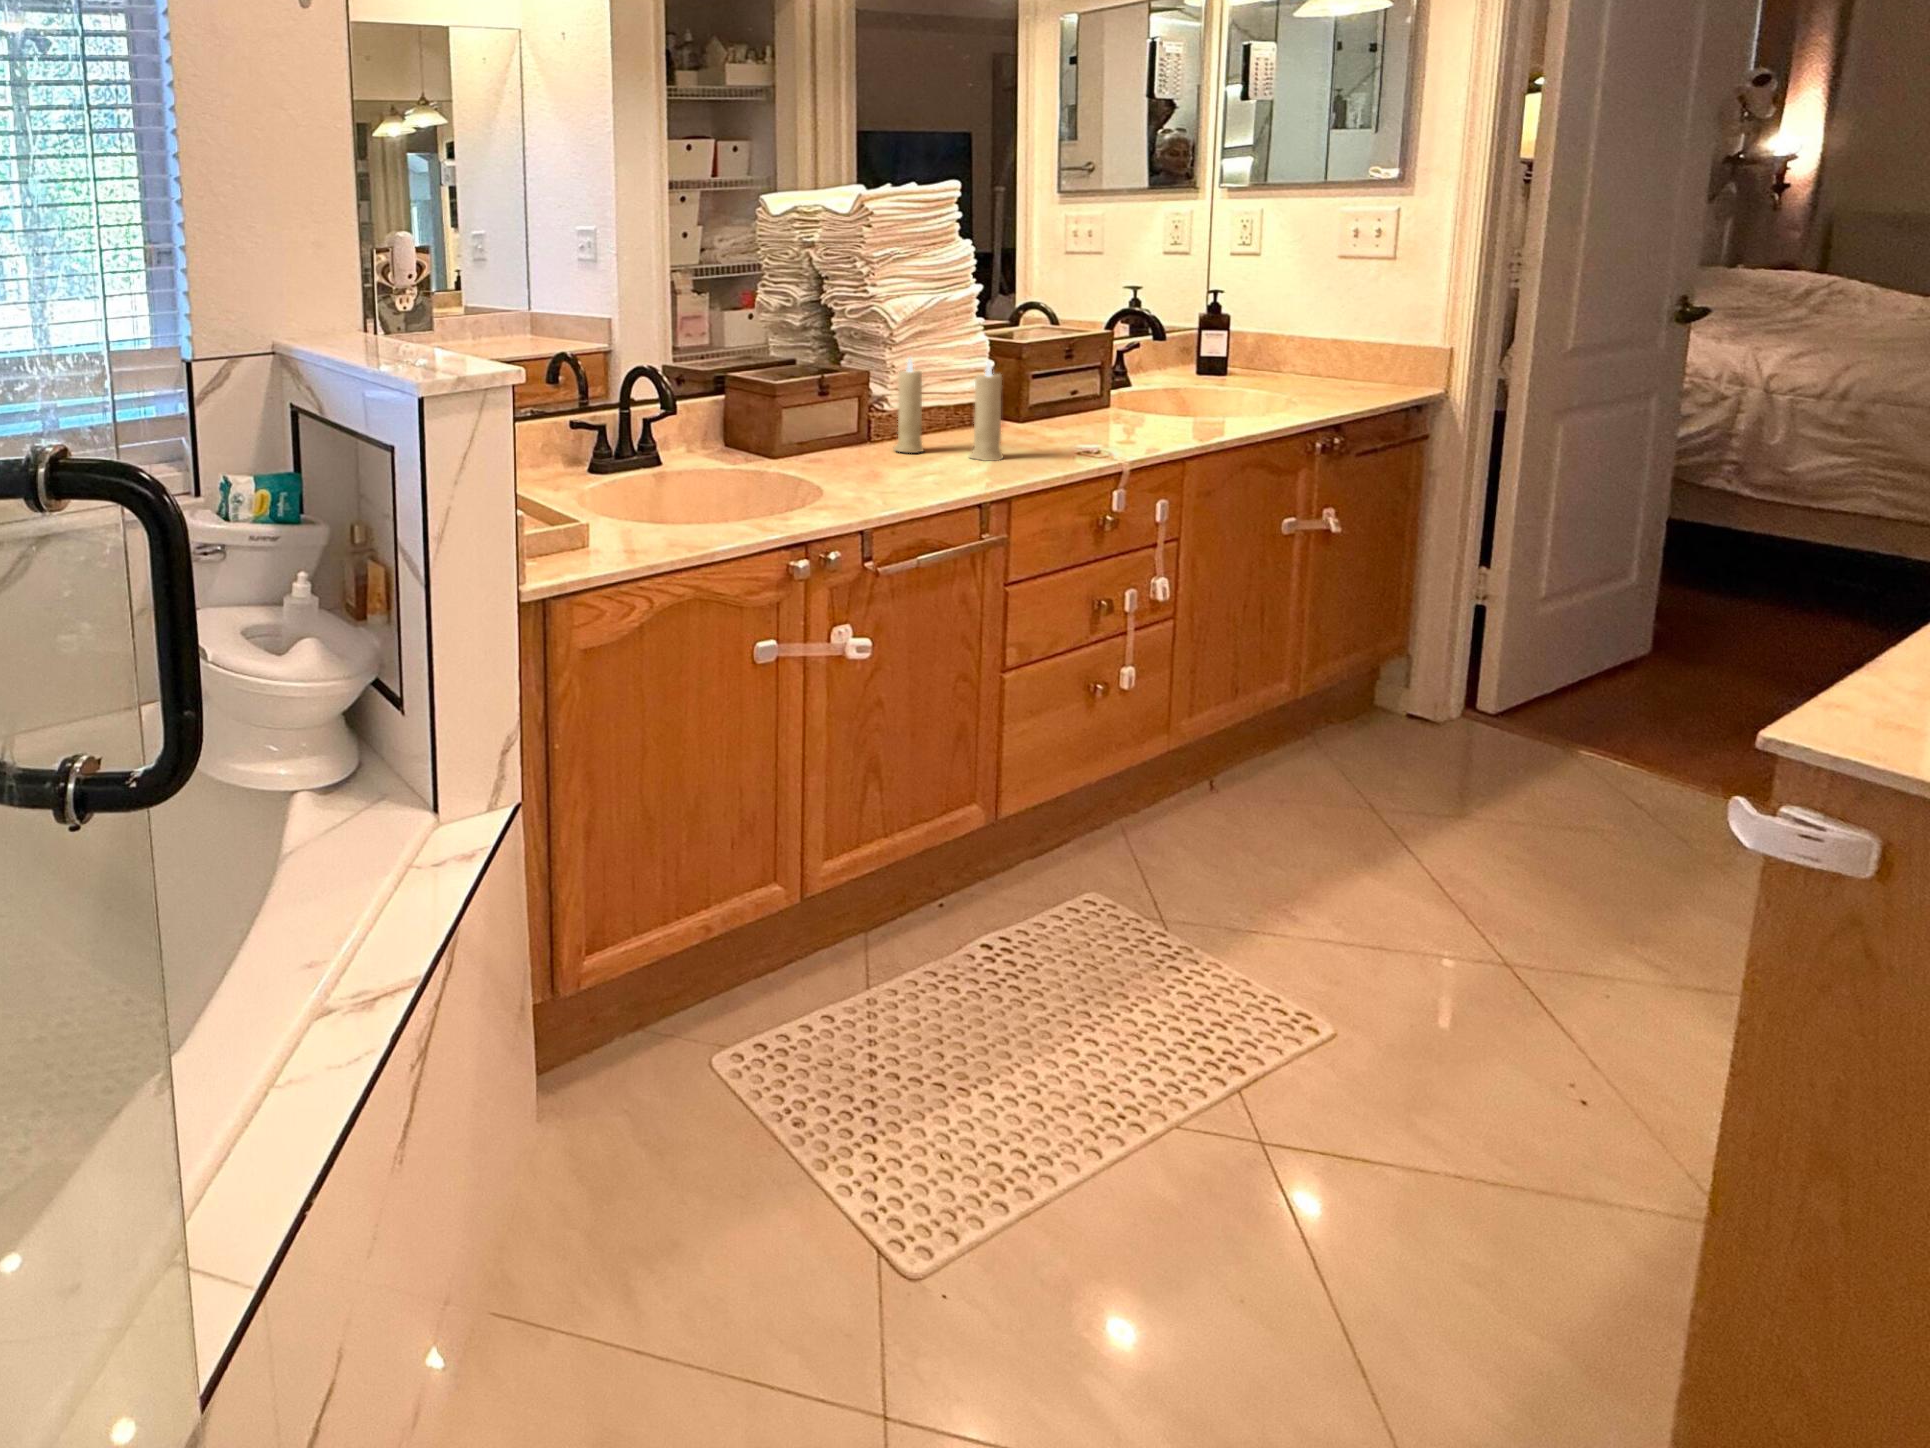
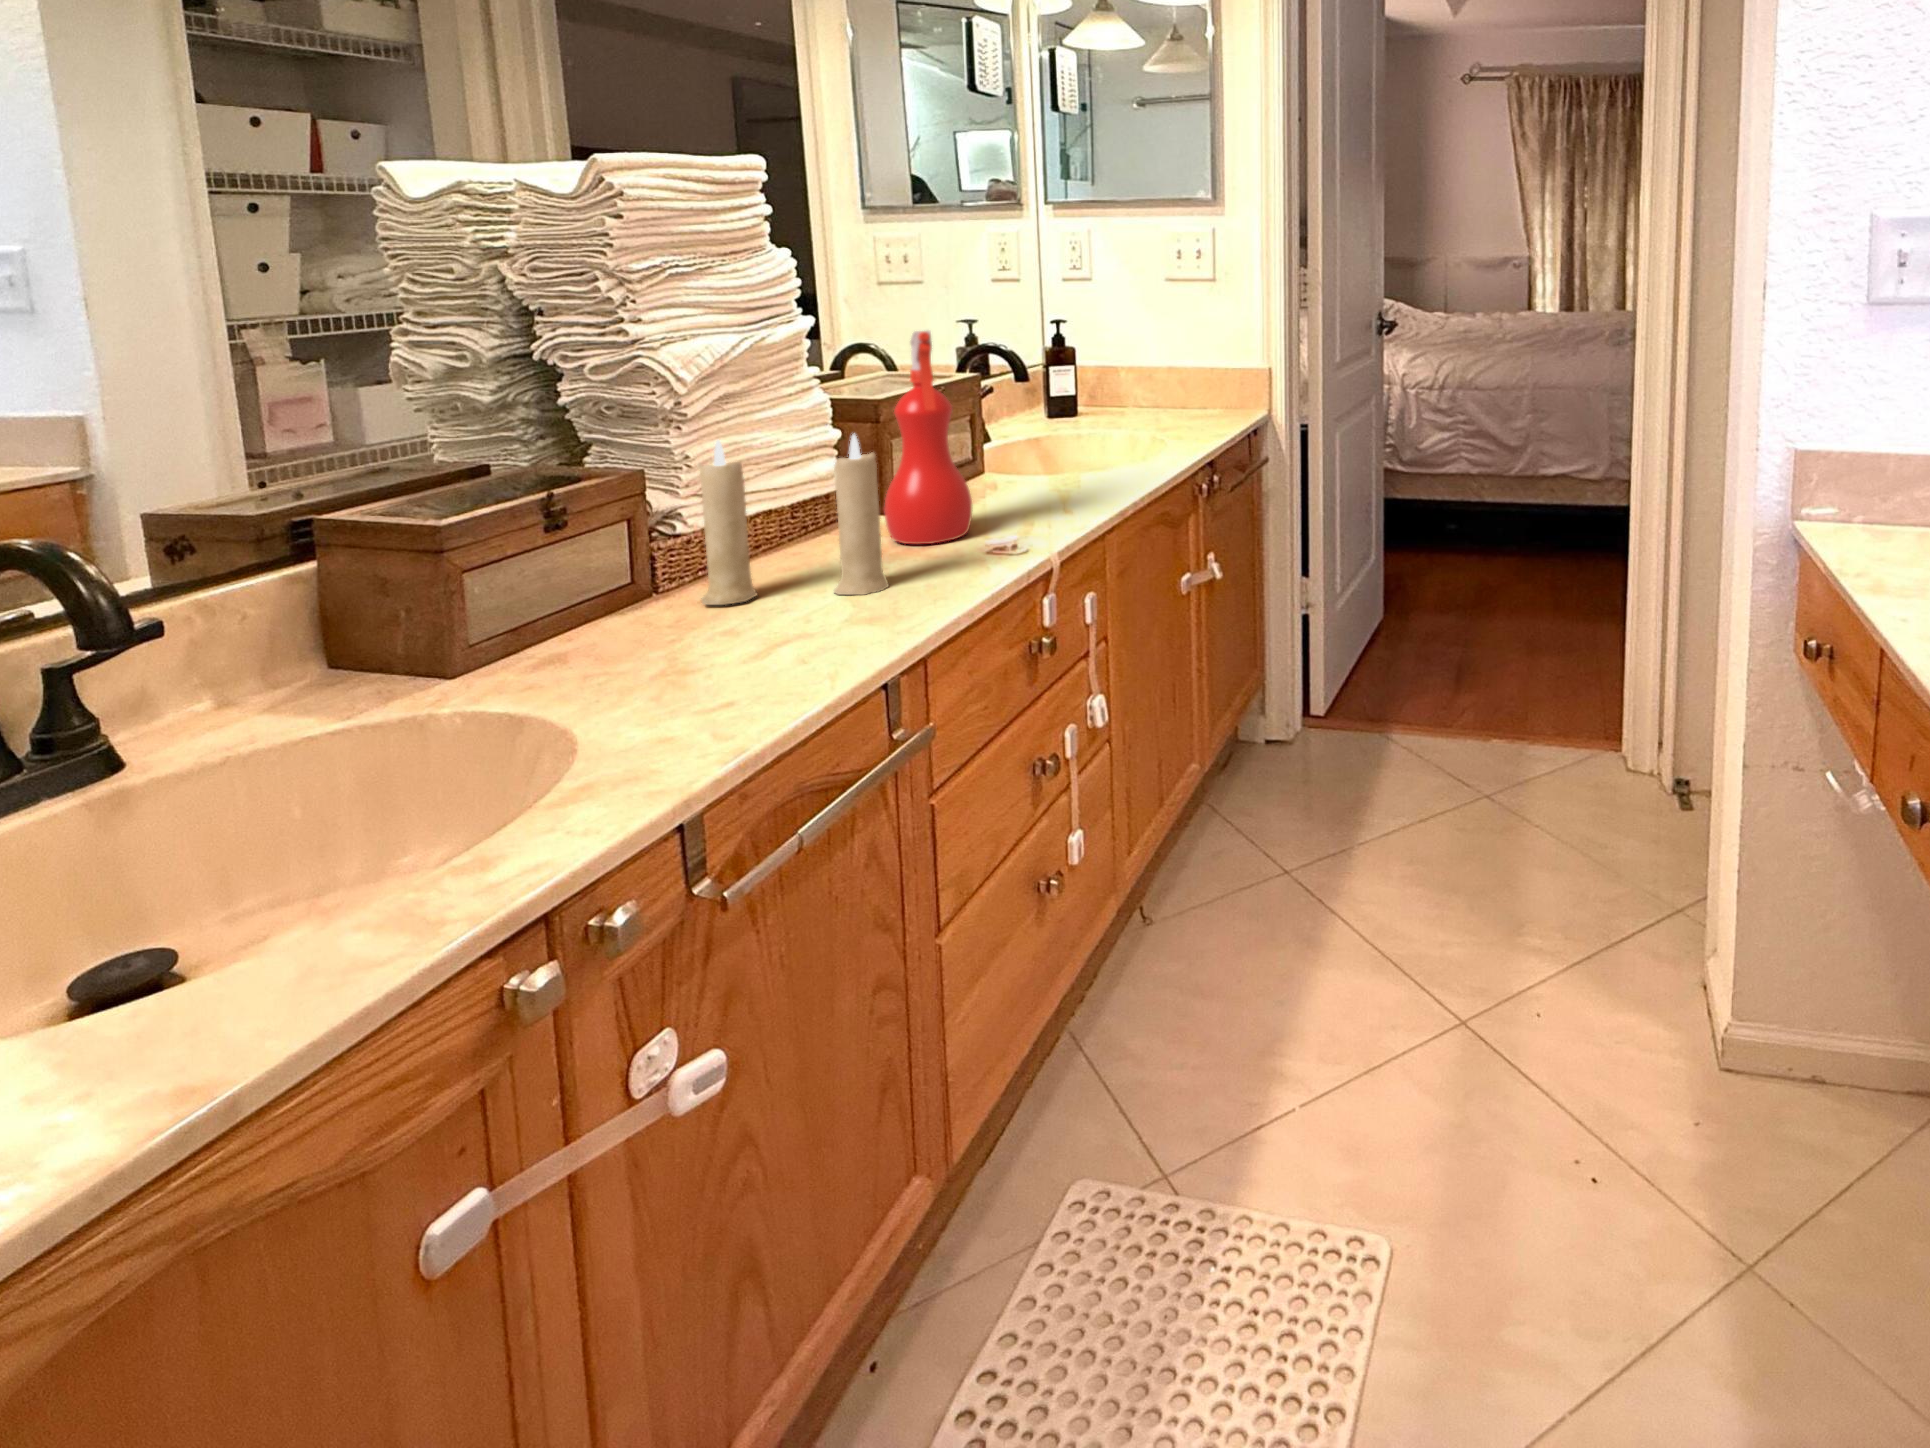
spray bottle: none [1015,298,1078,443] -> present [885,330,972,544]

